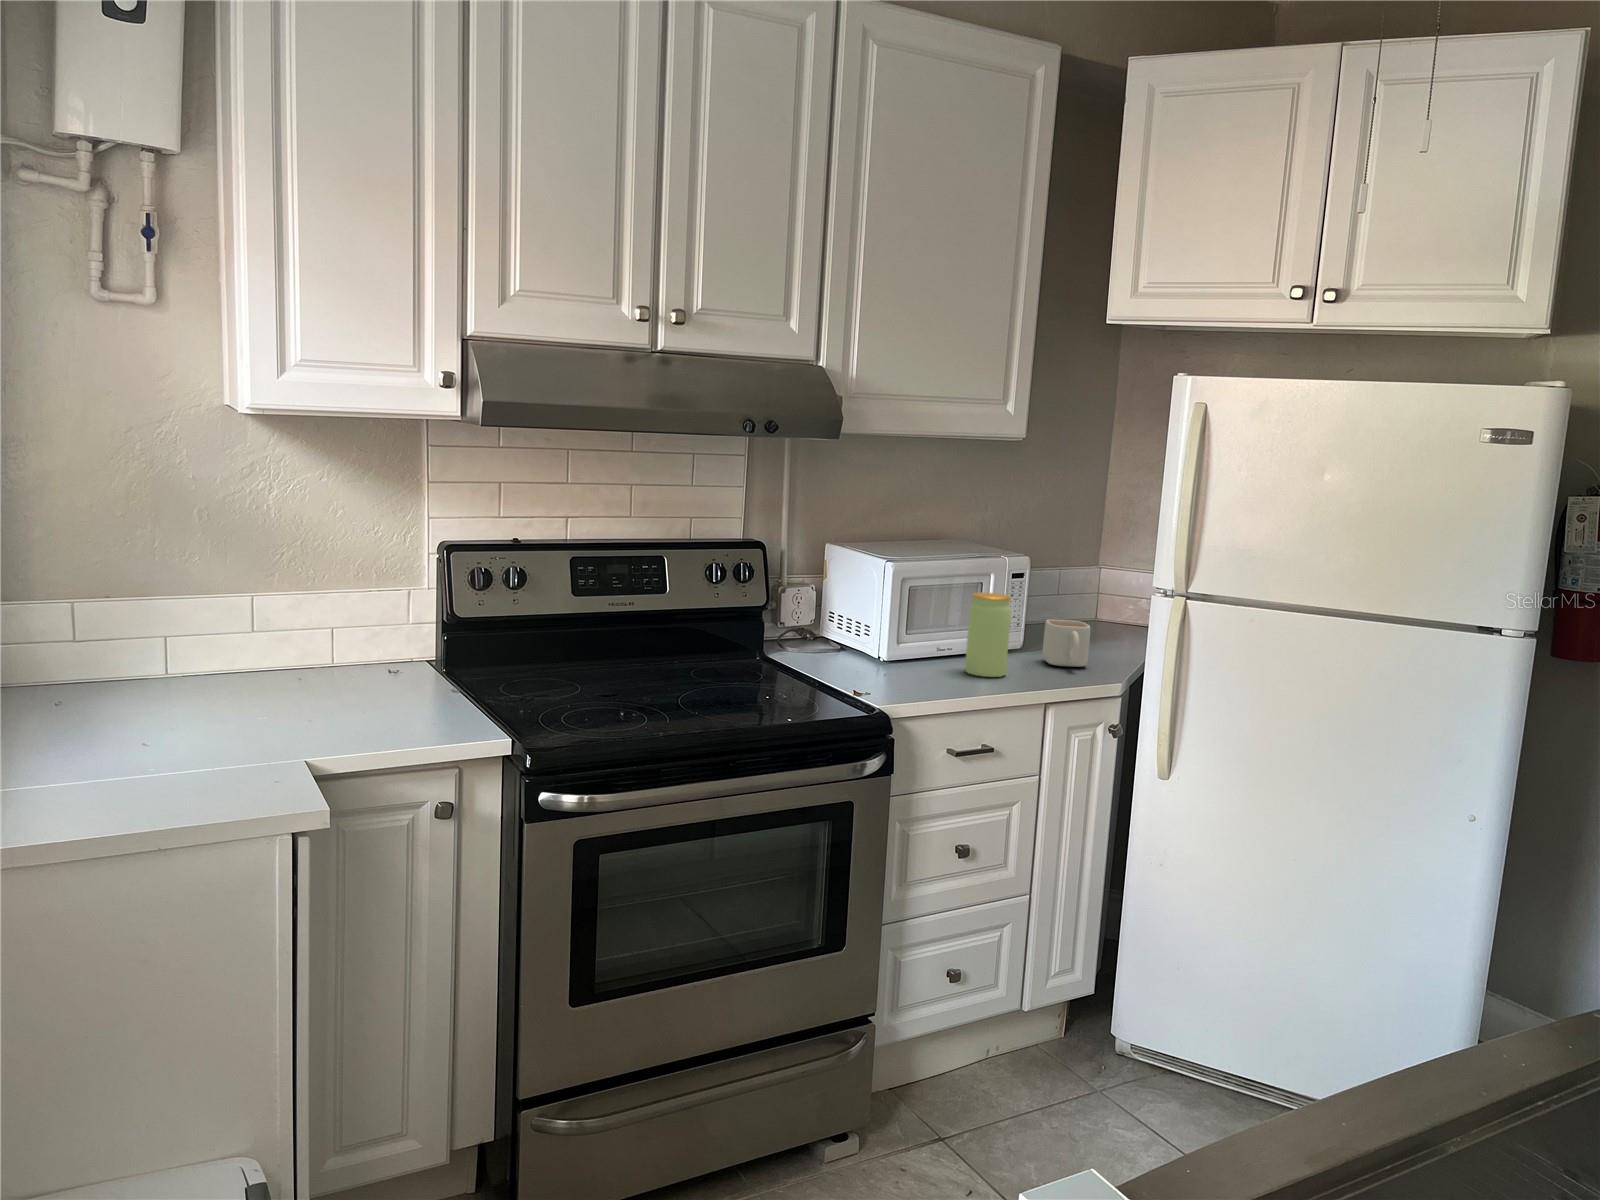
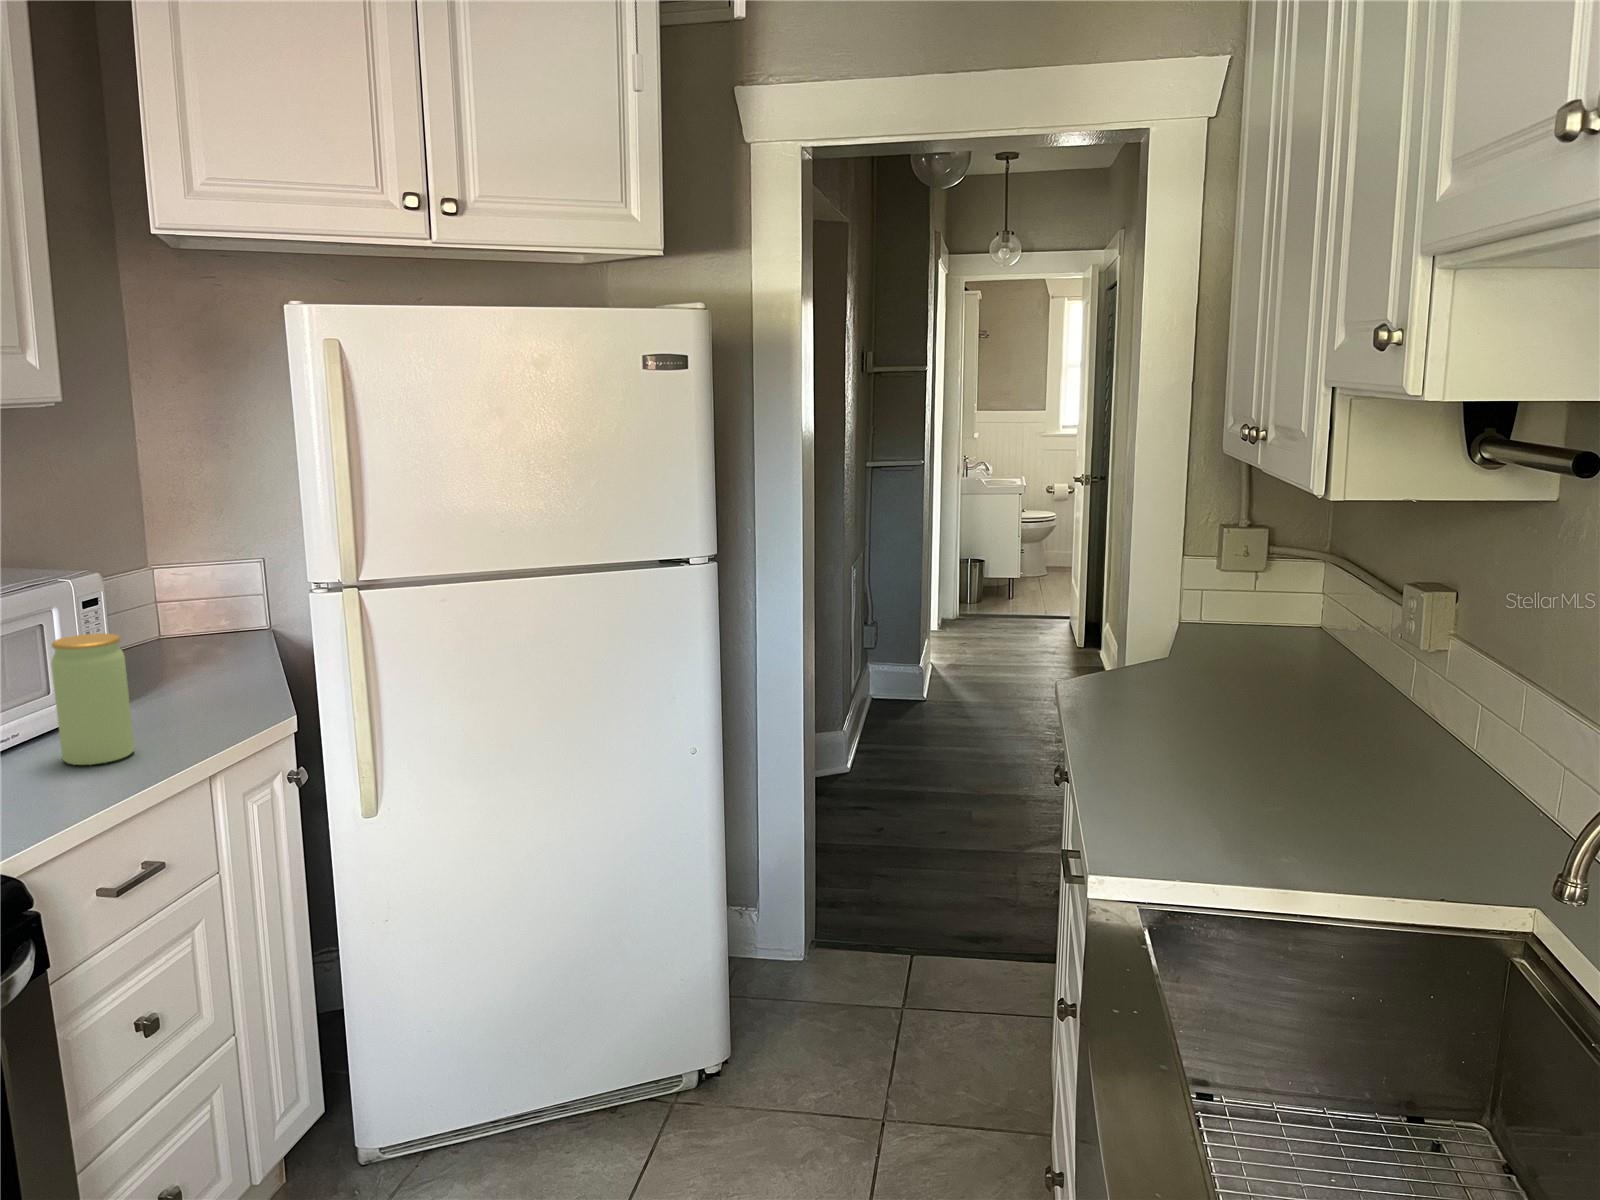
mug: present [1043,620,1090,667] -> none [145,645,224,714]

